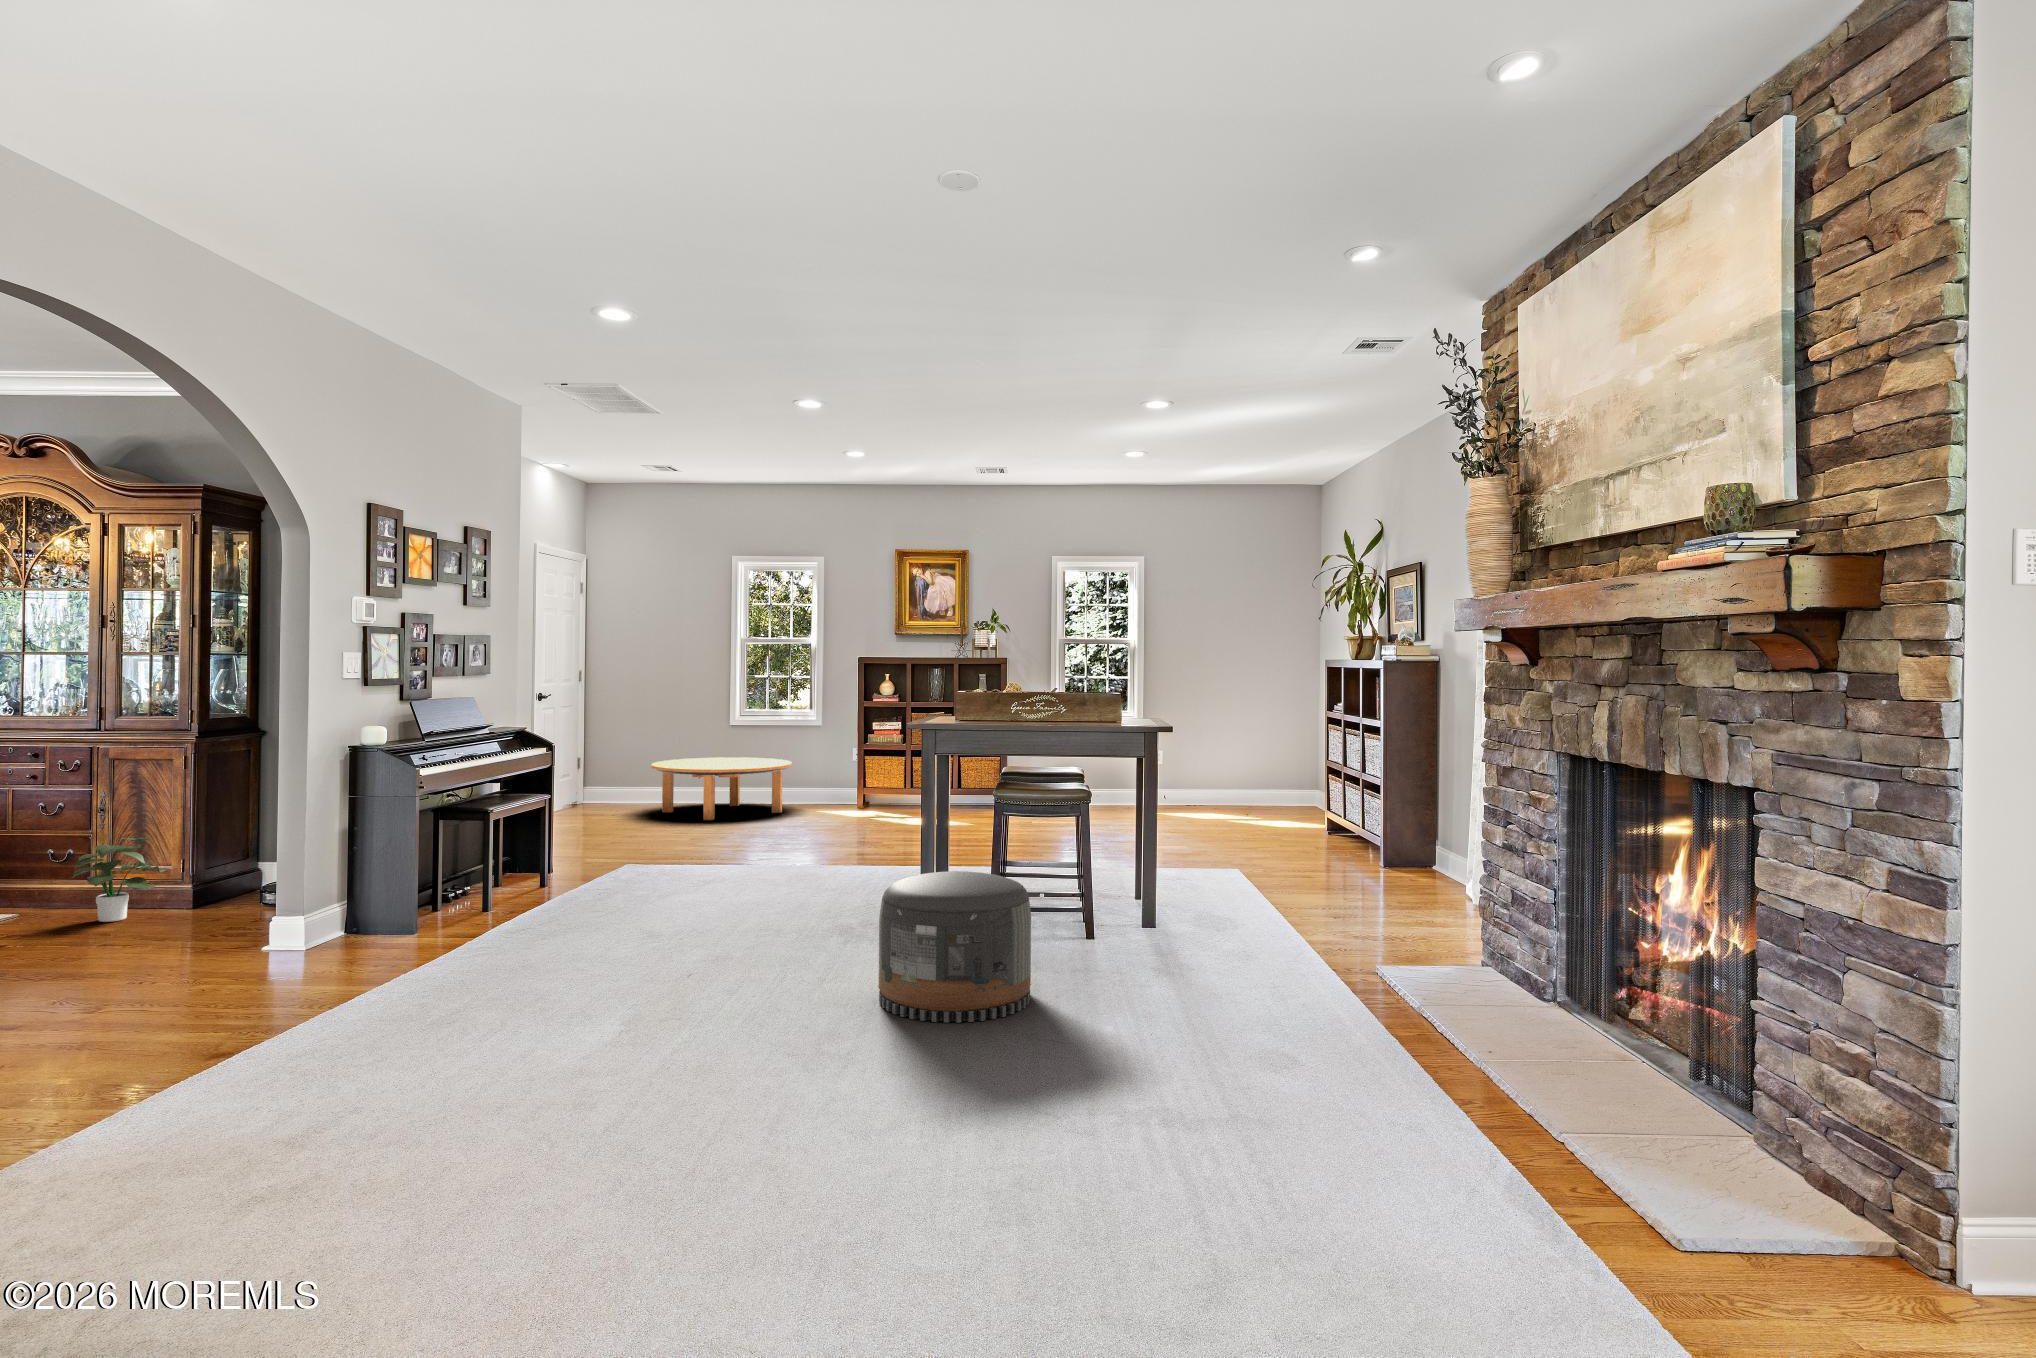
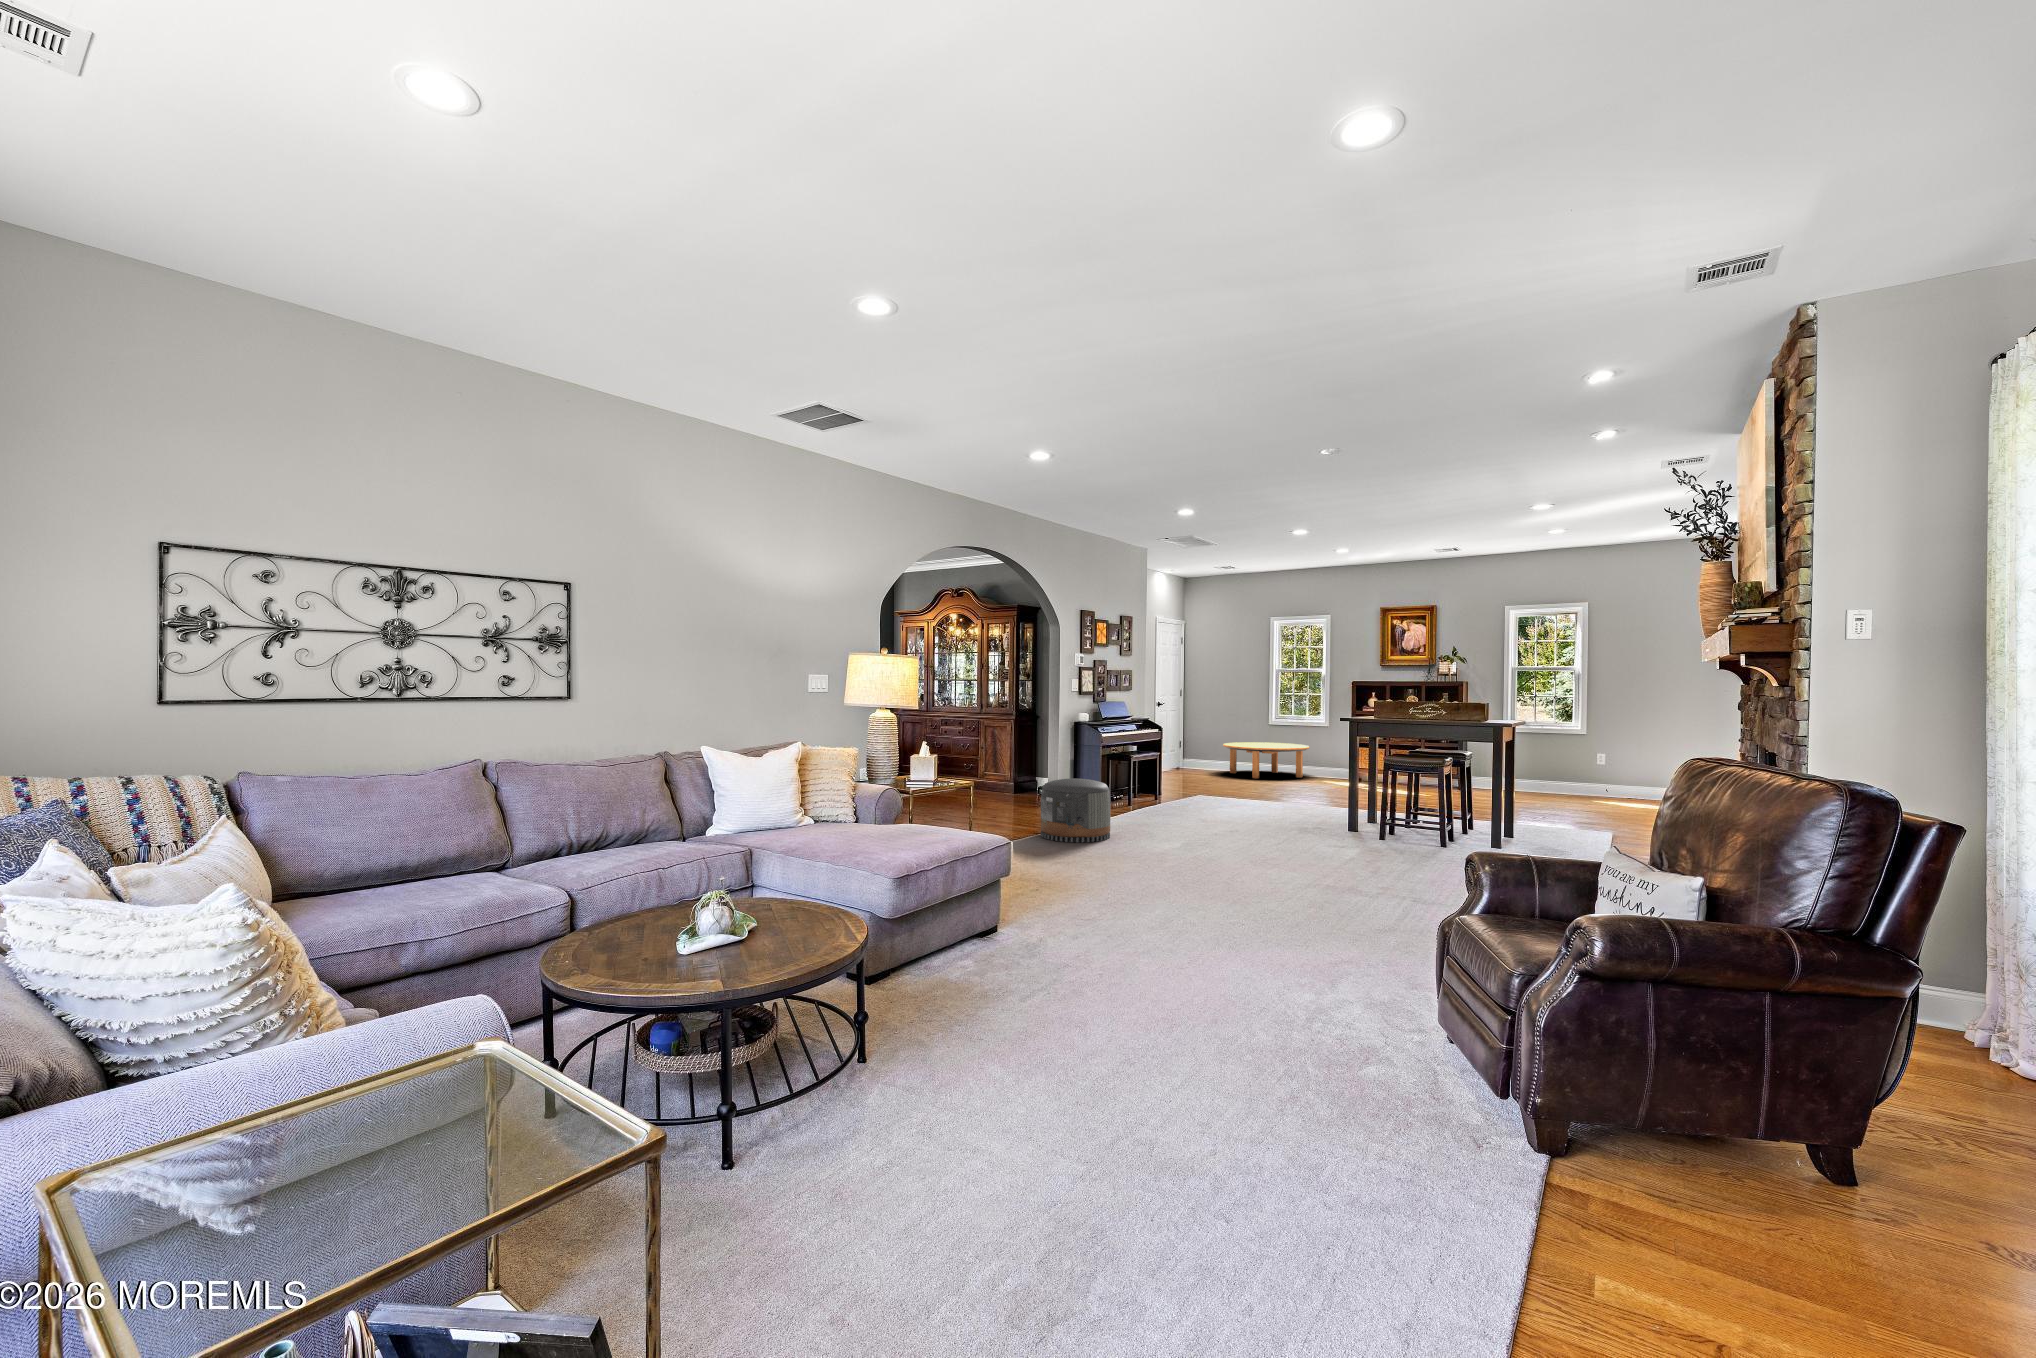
potted plant: present [72,838,166,922] -> none [970,760,1003,796]
pouf: present [879,871,1031,1023] -> present [1041,778,1111,842]

